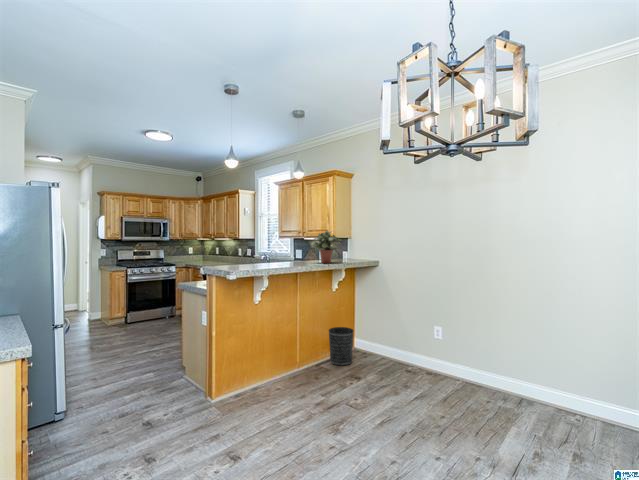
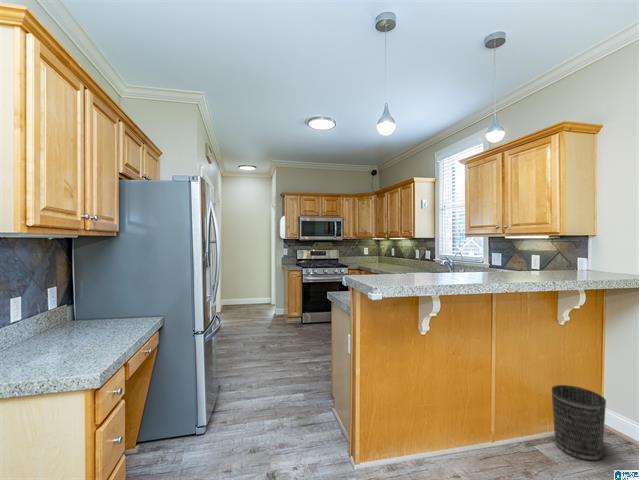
potted plant: present [312,231,340,263] -> none [518,223,580,278]

